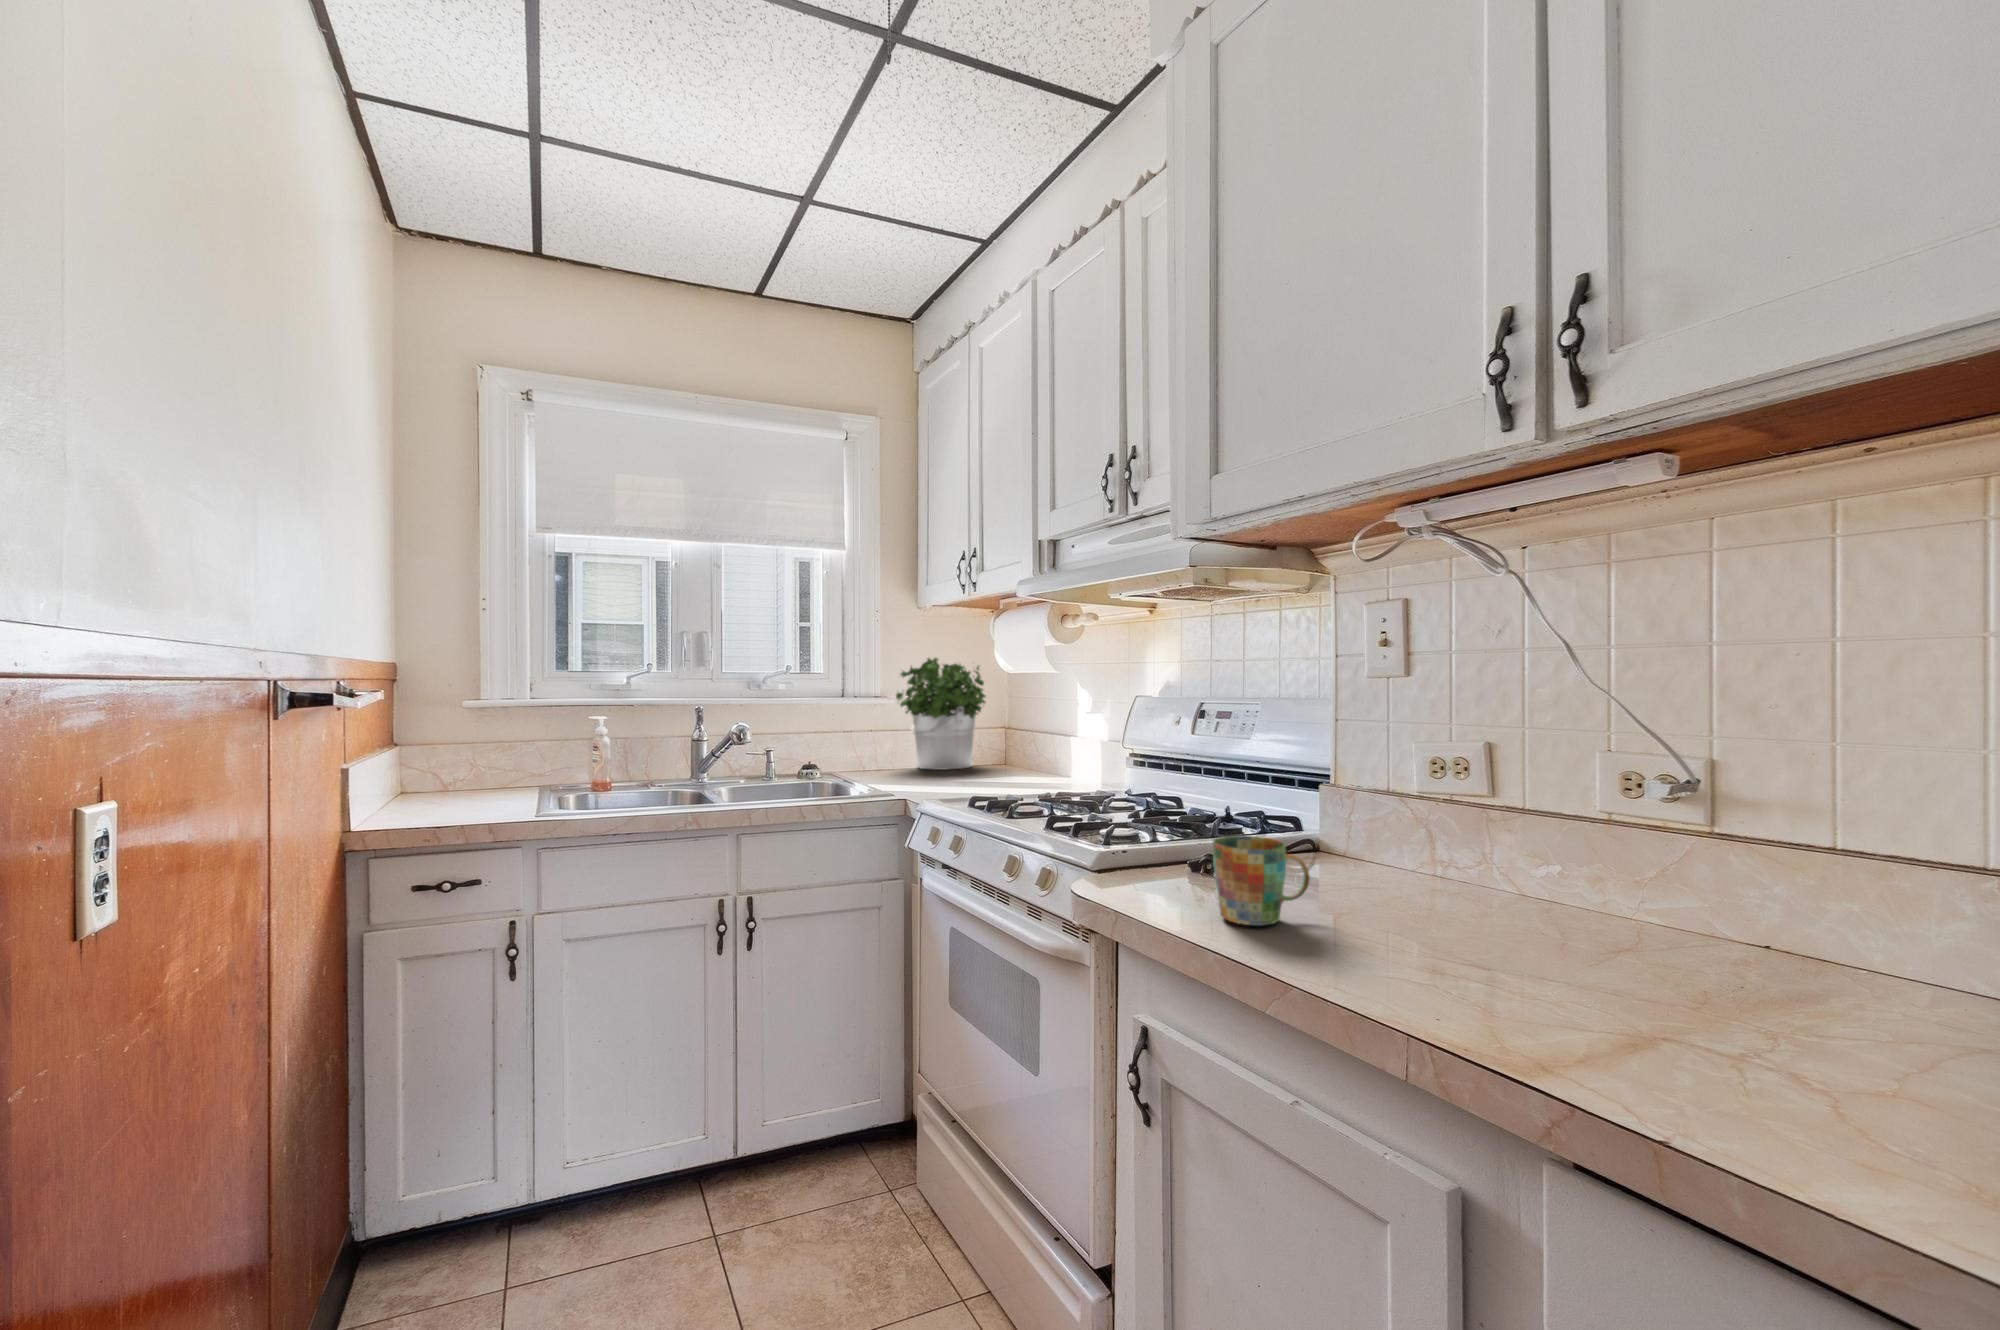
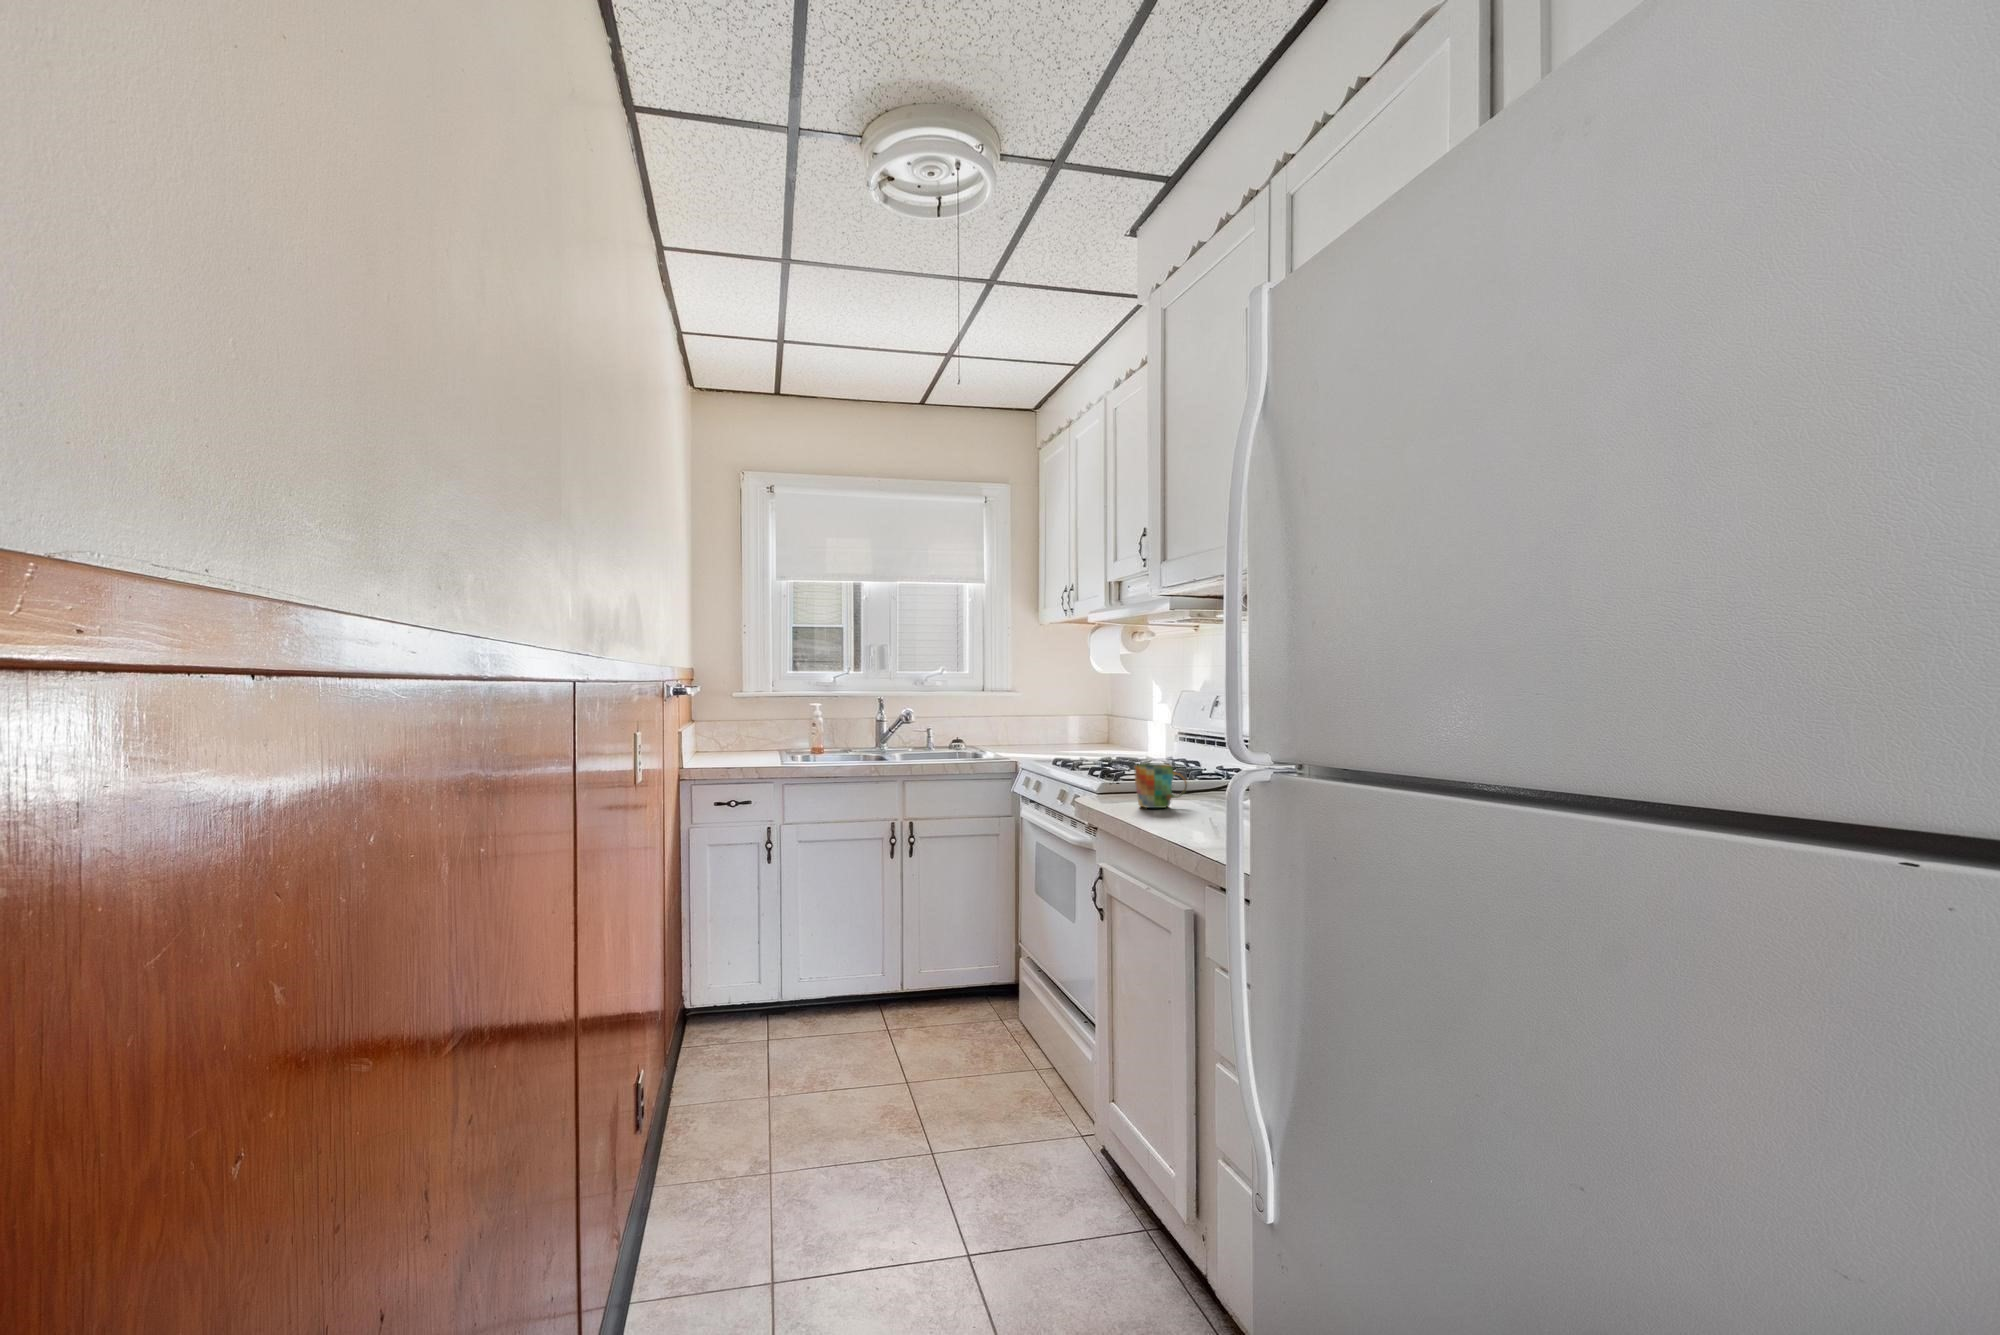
potted plant: present [896,658,985,770] -> none [1020,663,1090,746]

